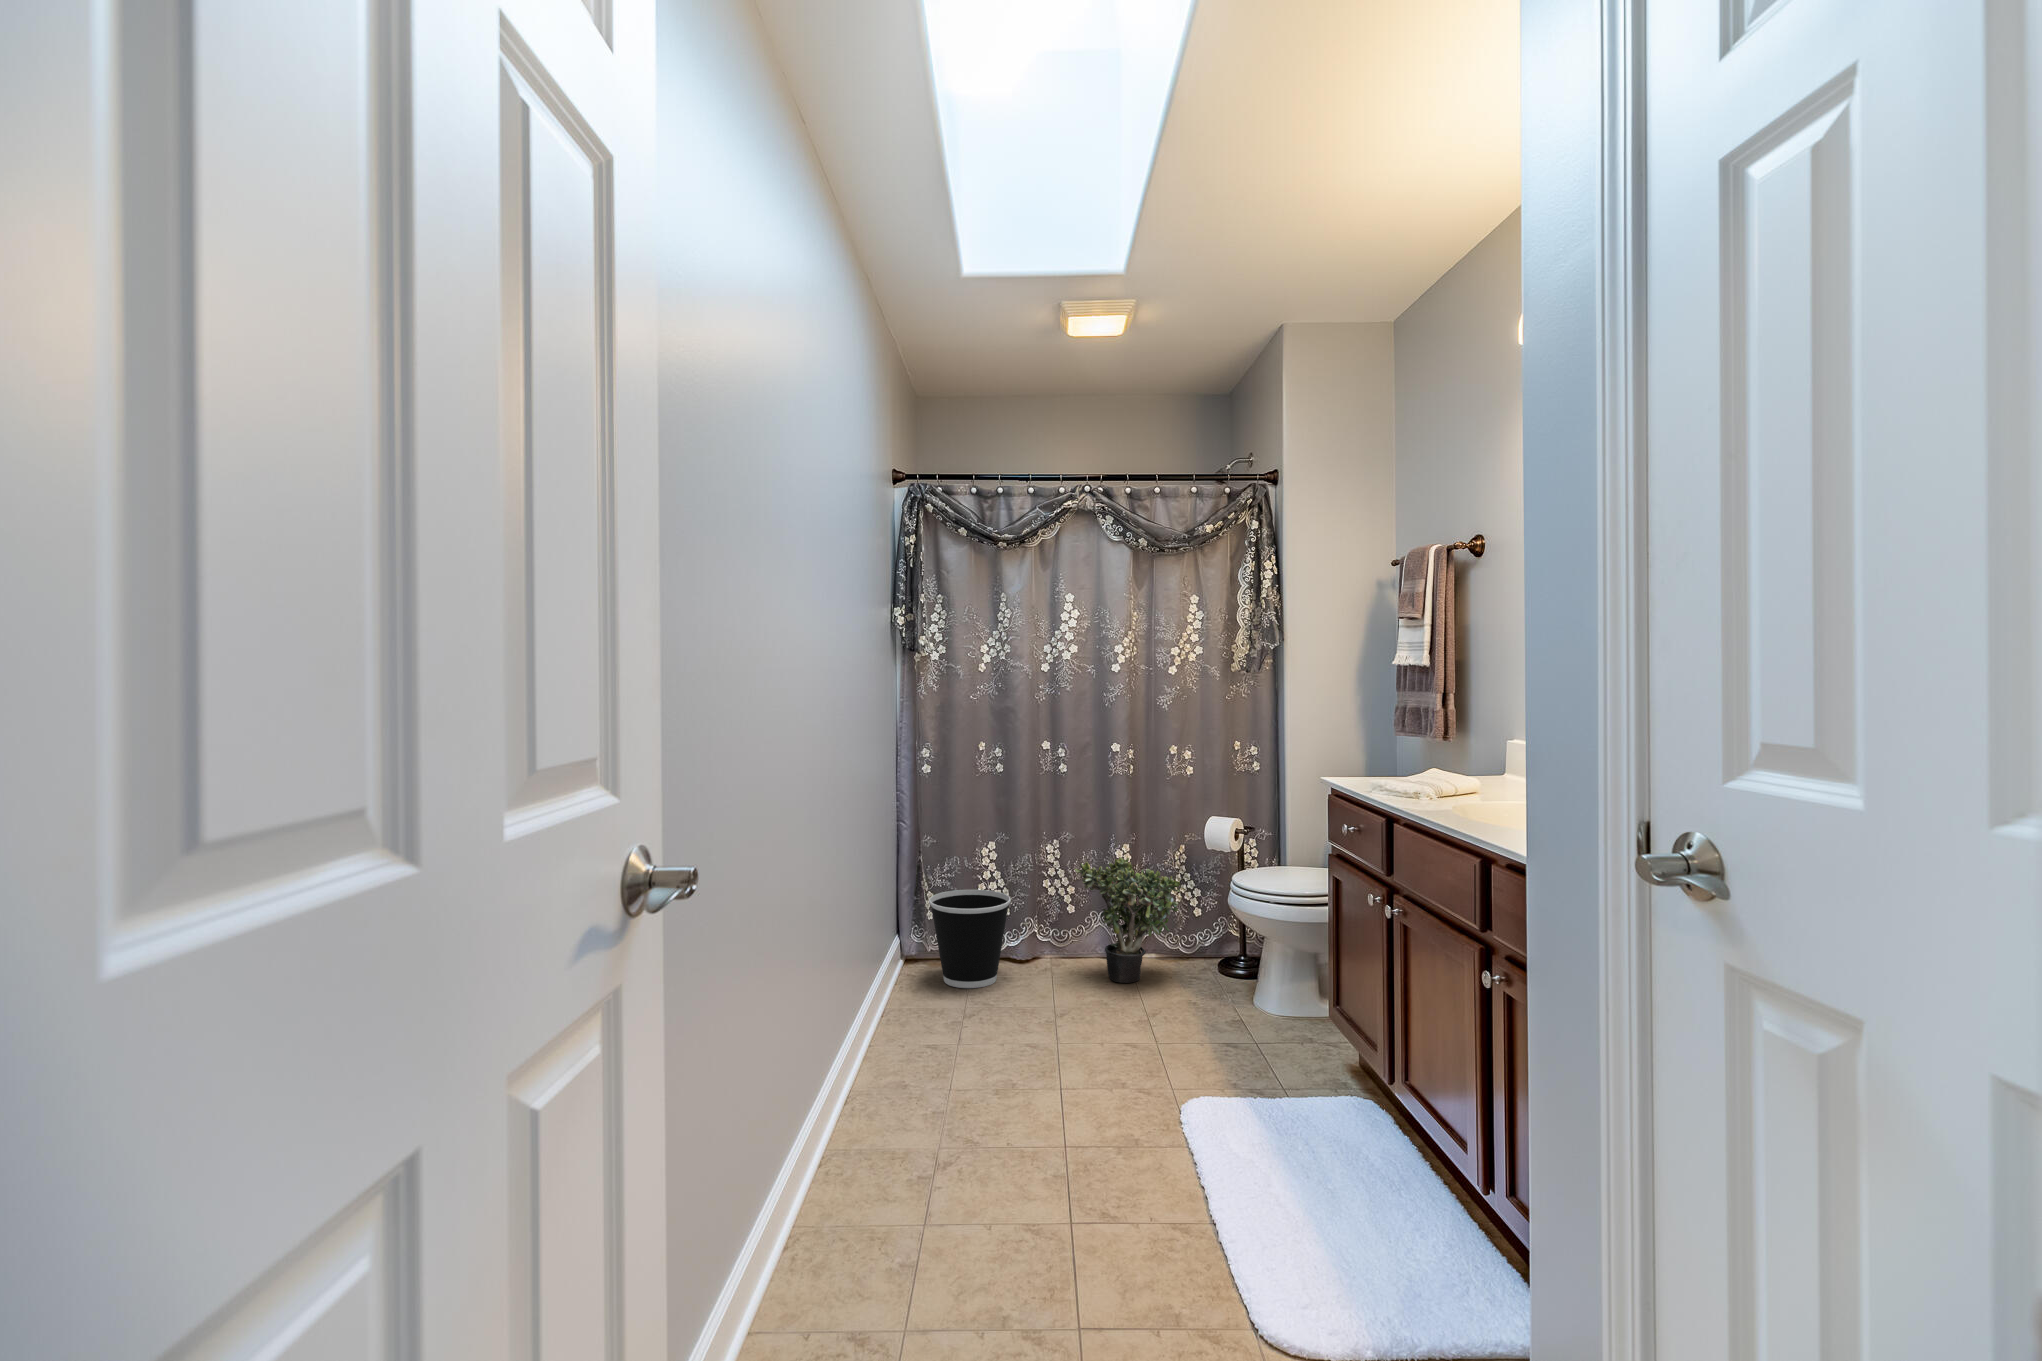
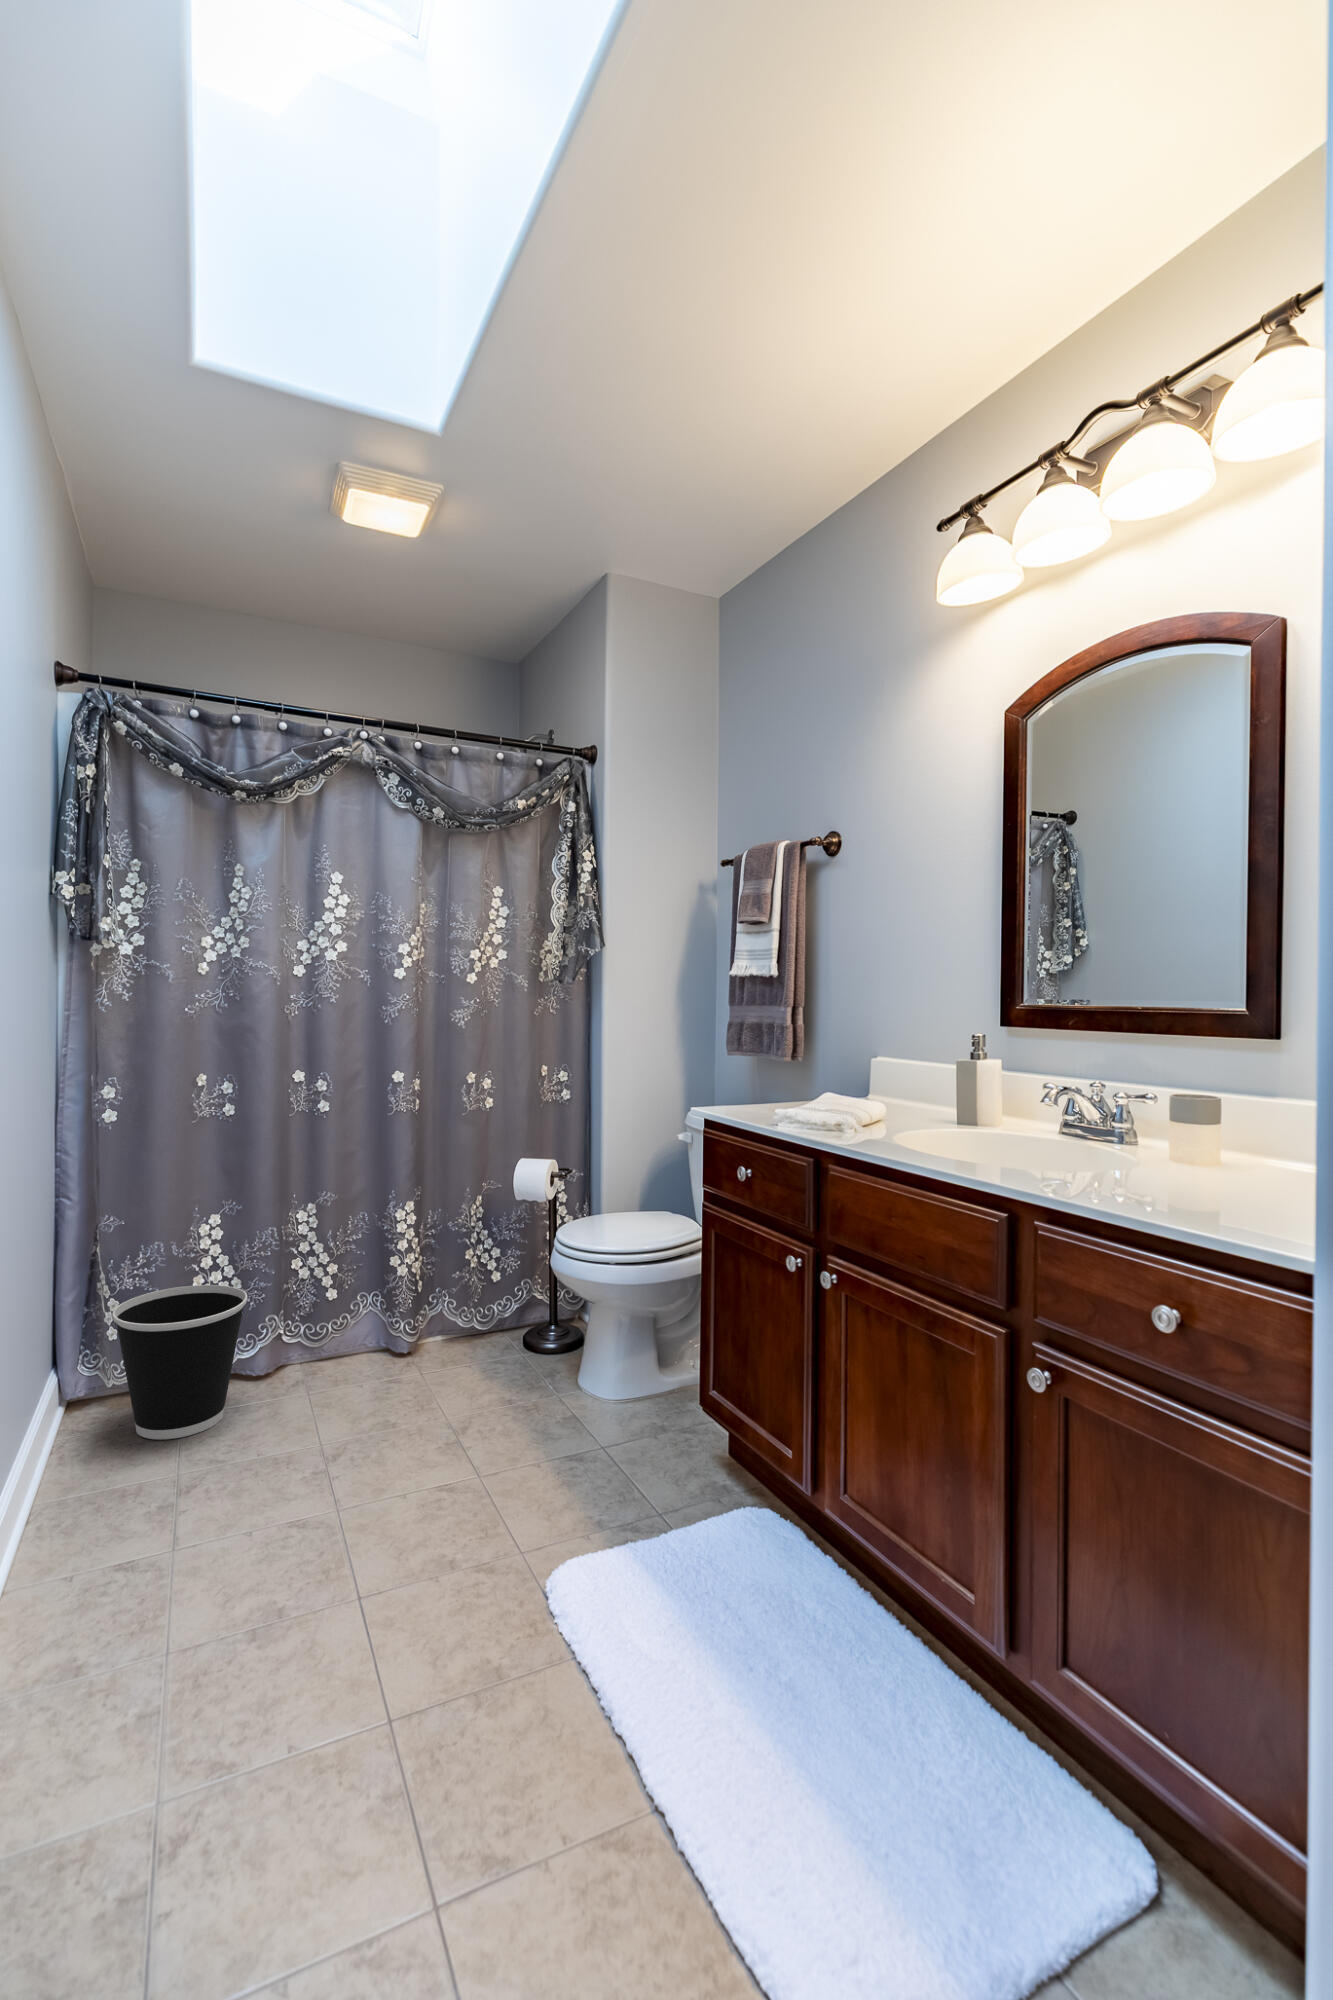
potted plant: present [1075,858,1180,983] -> none [344,1221,485,1388]

